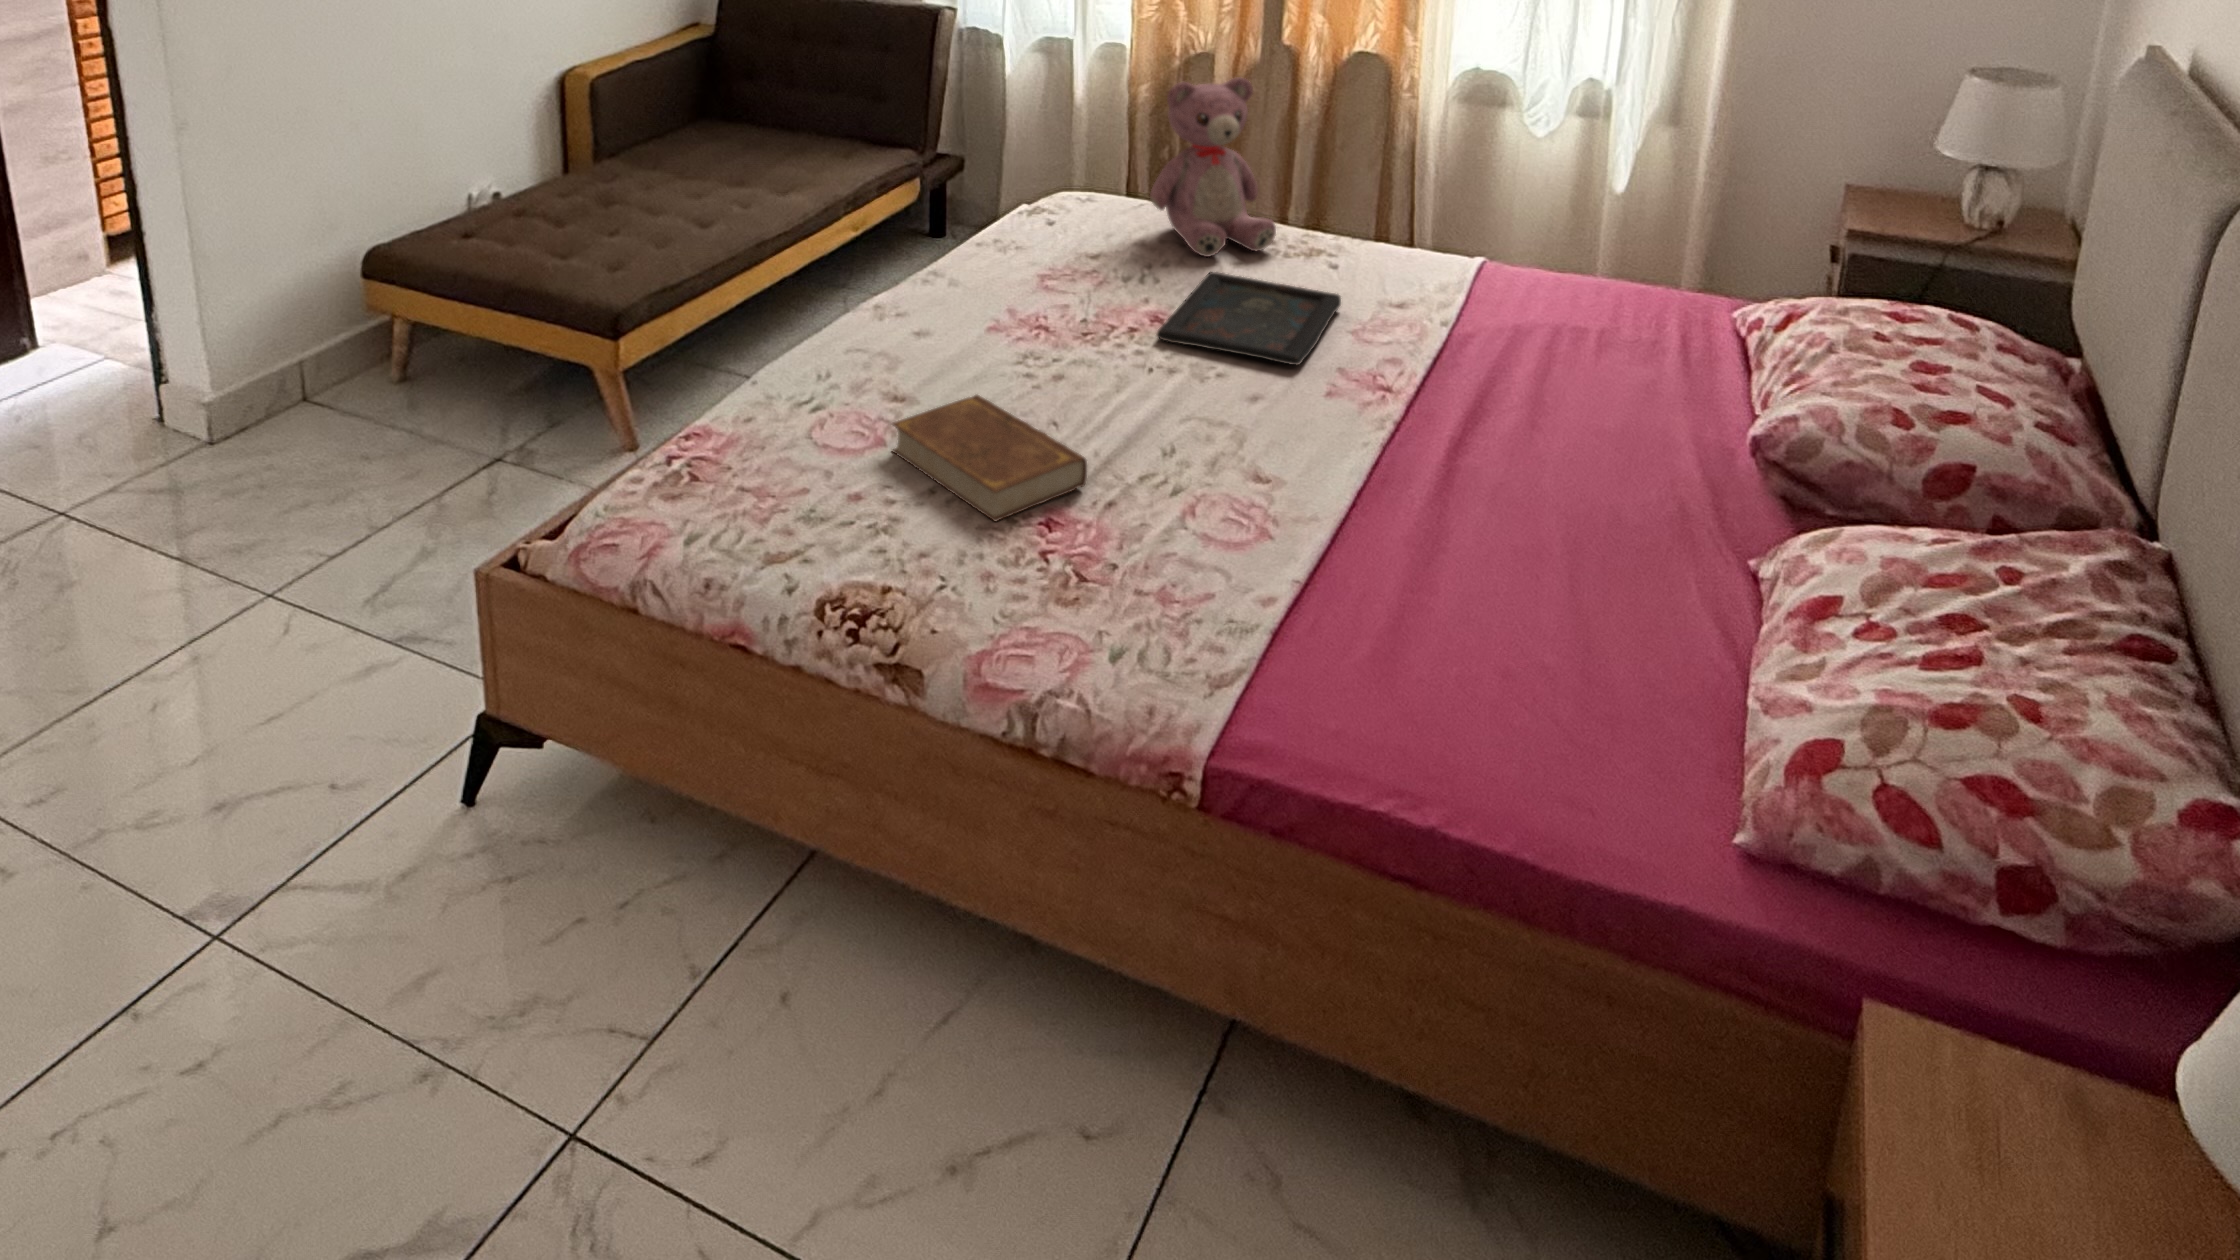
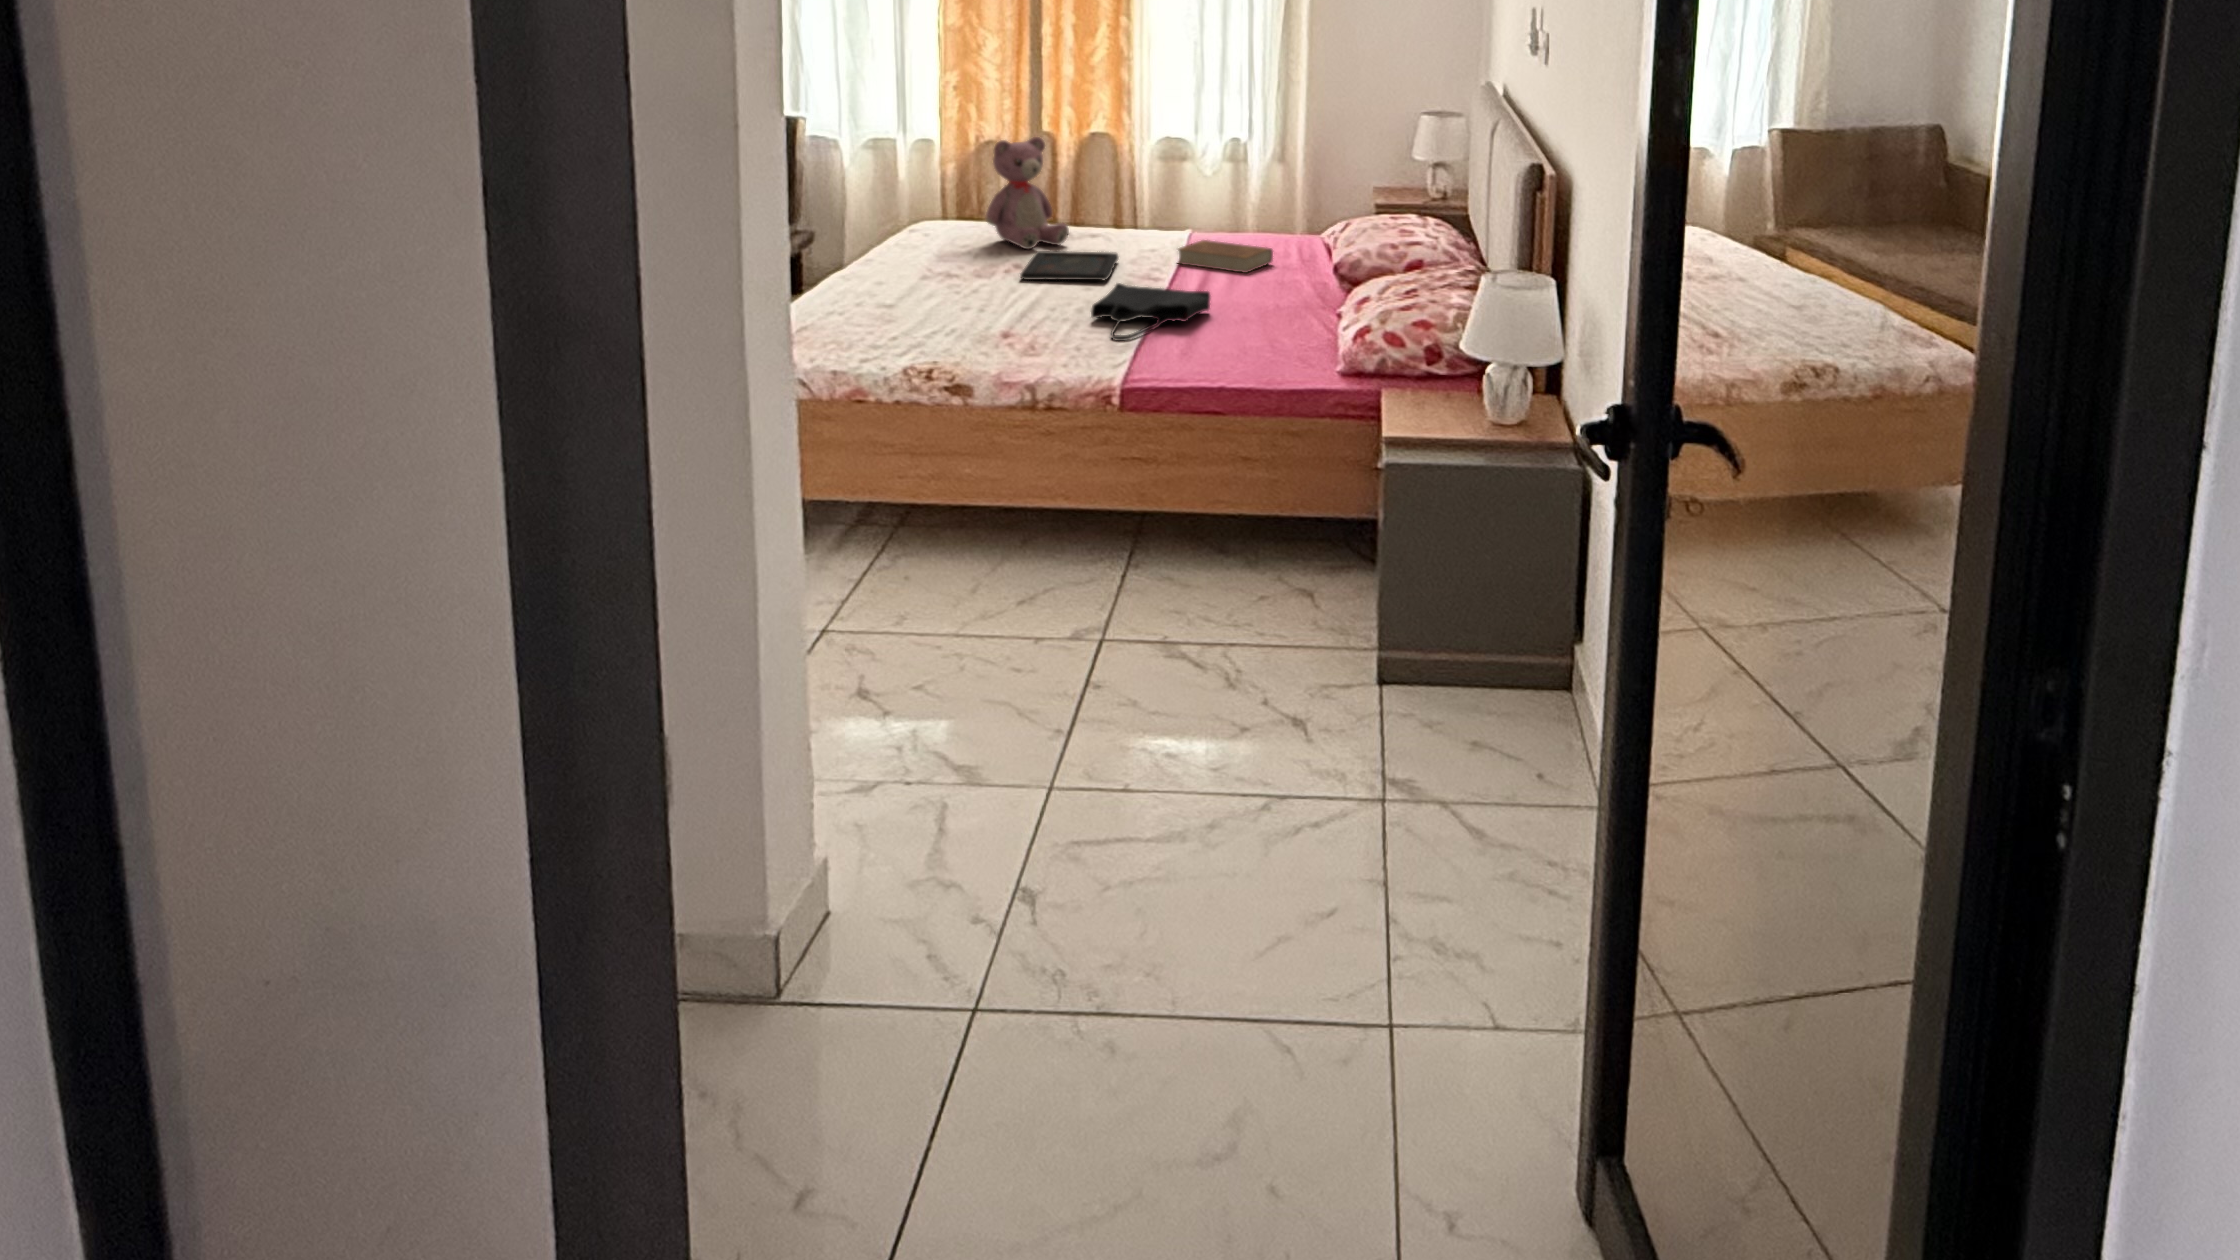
book: present [892,395,1087,521] -> present [1178,240,1273,273]
tote bag: none [1227,408,1471,580] -> present [1091,283,1210,341]

